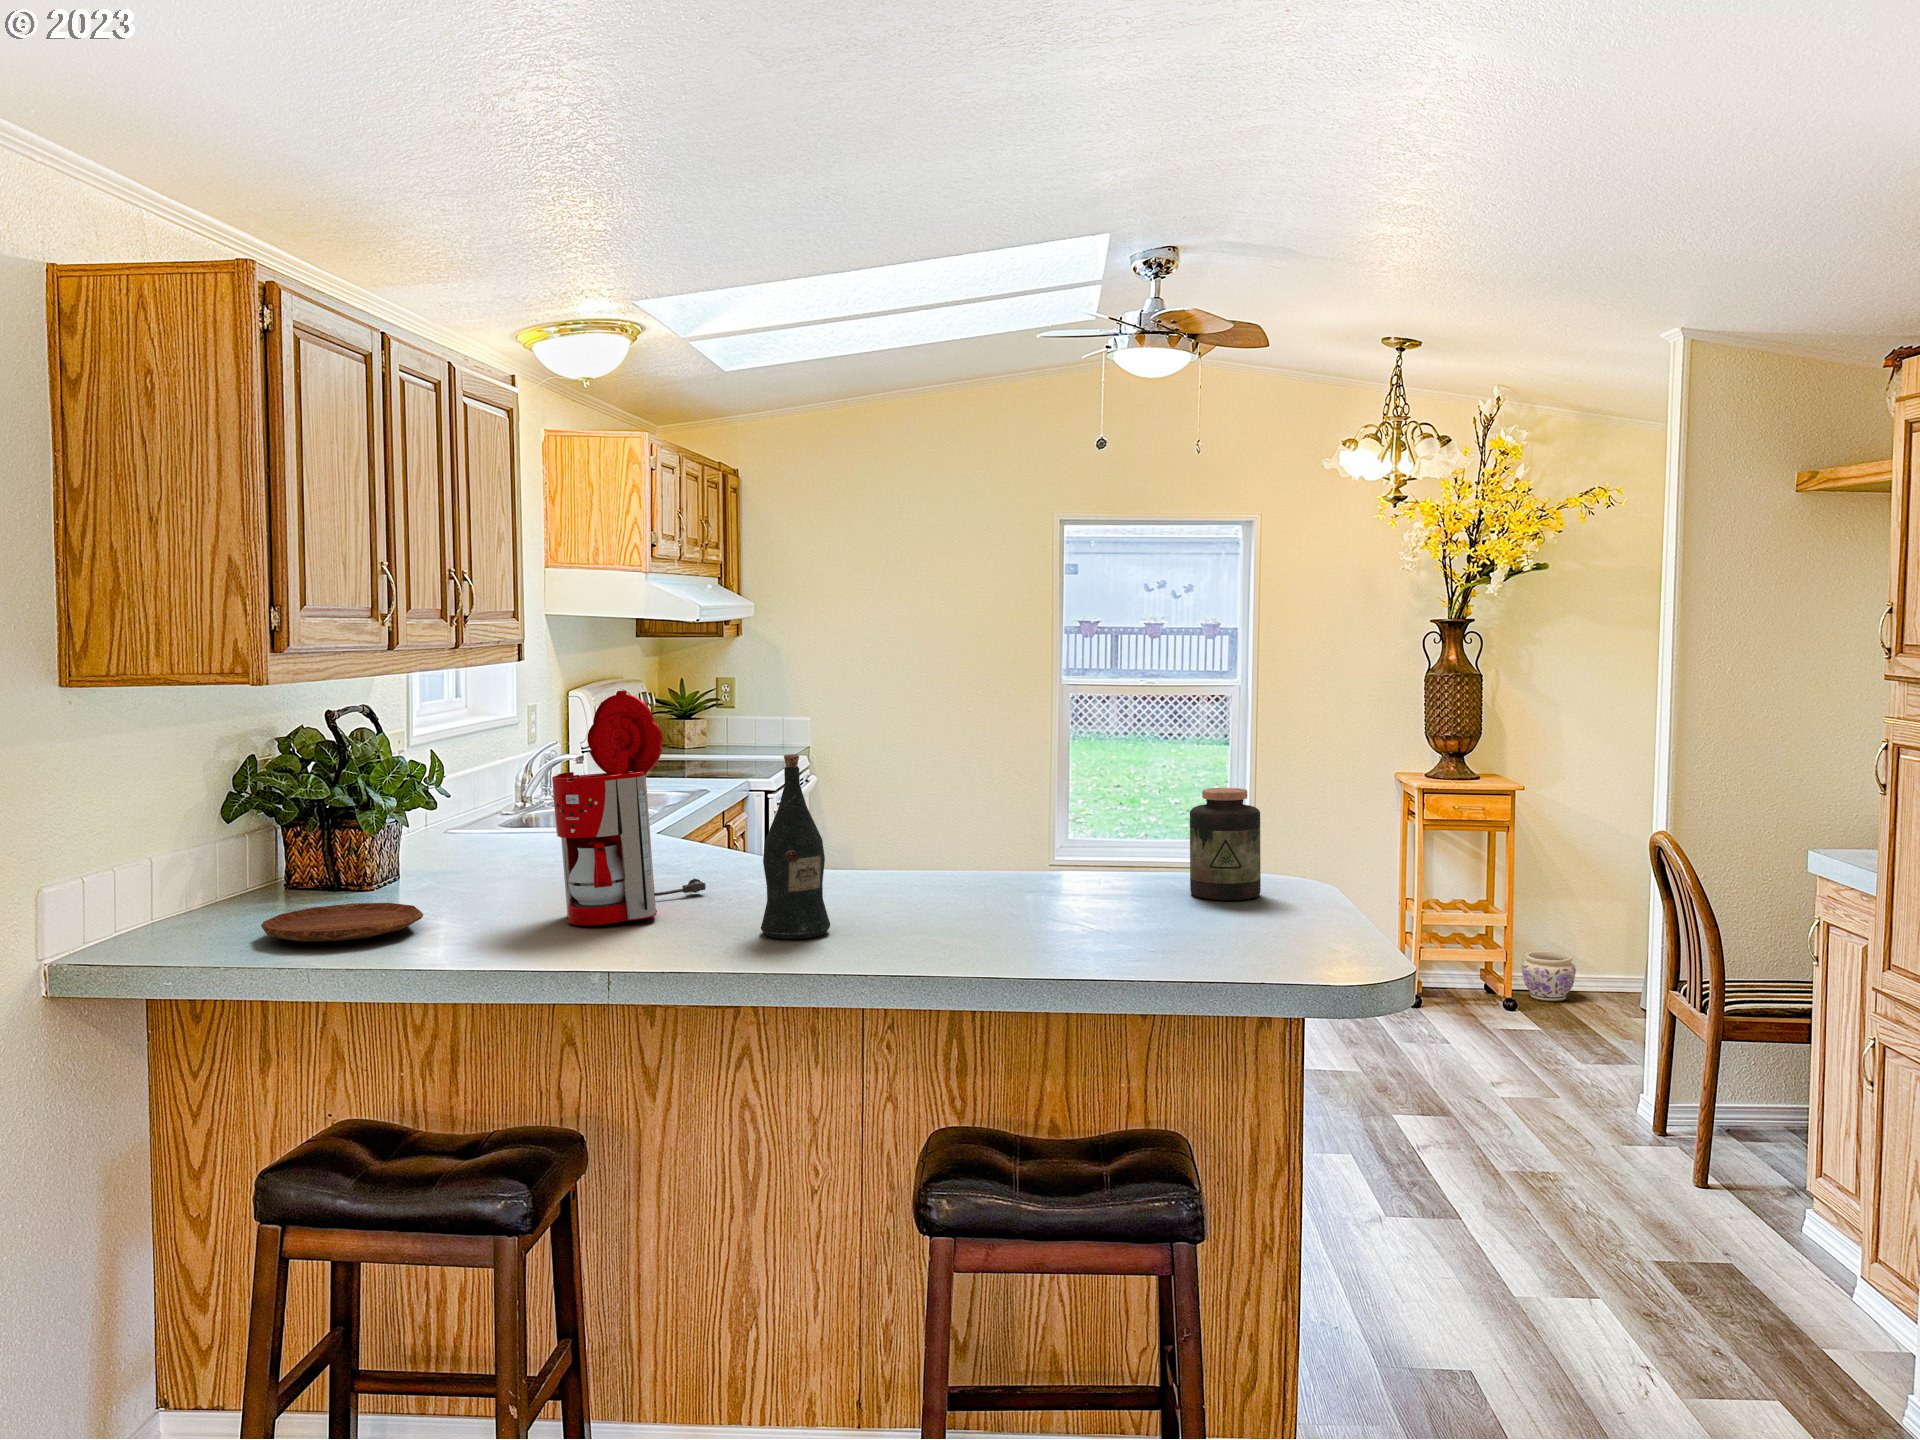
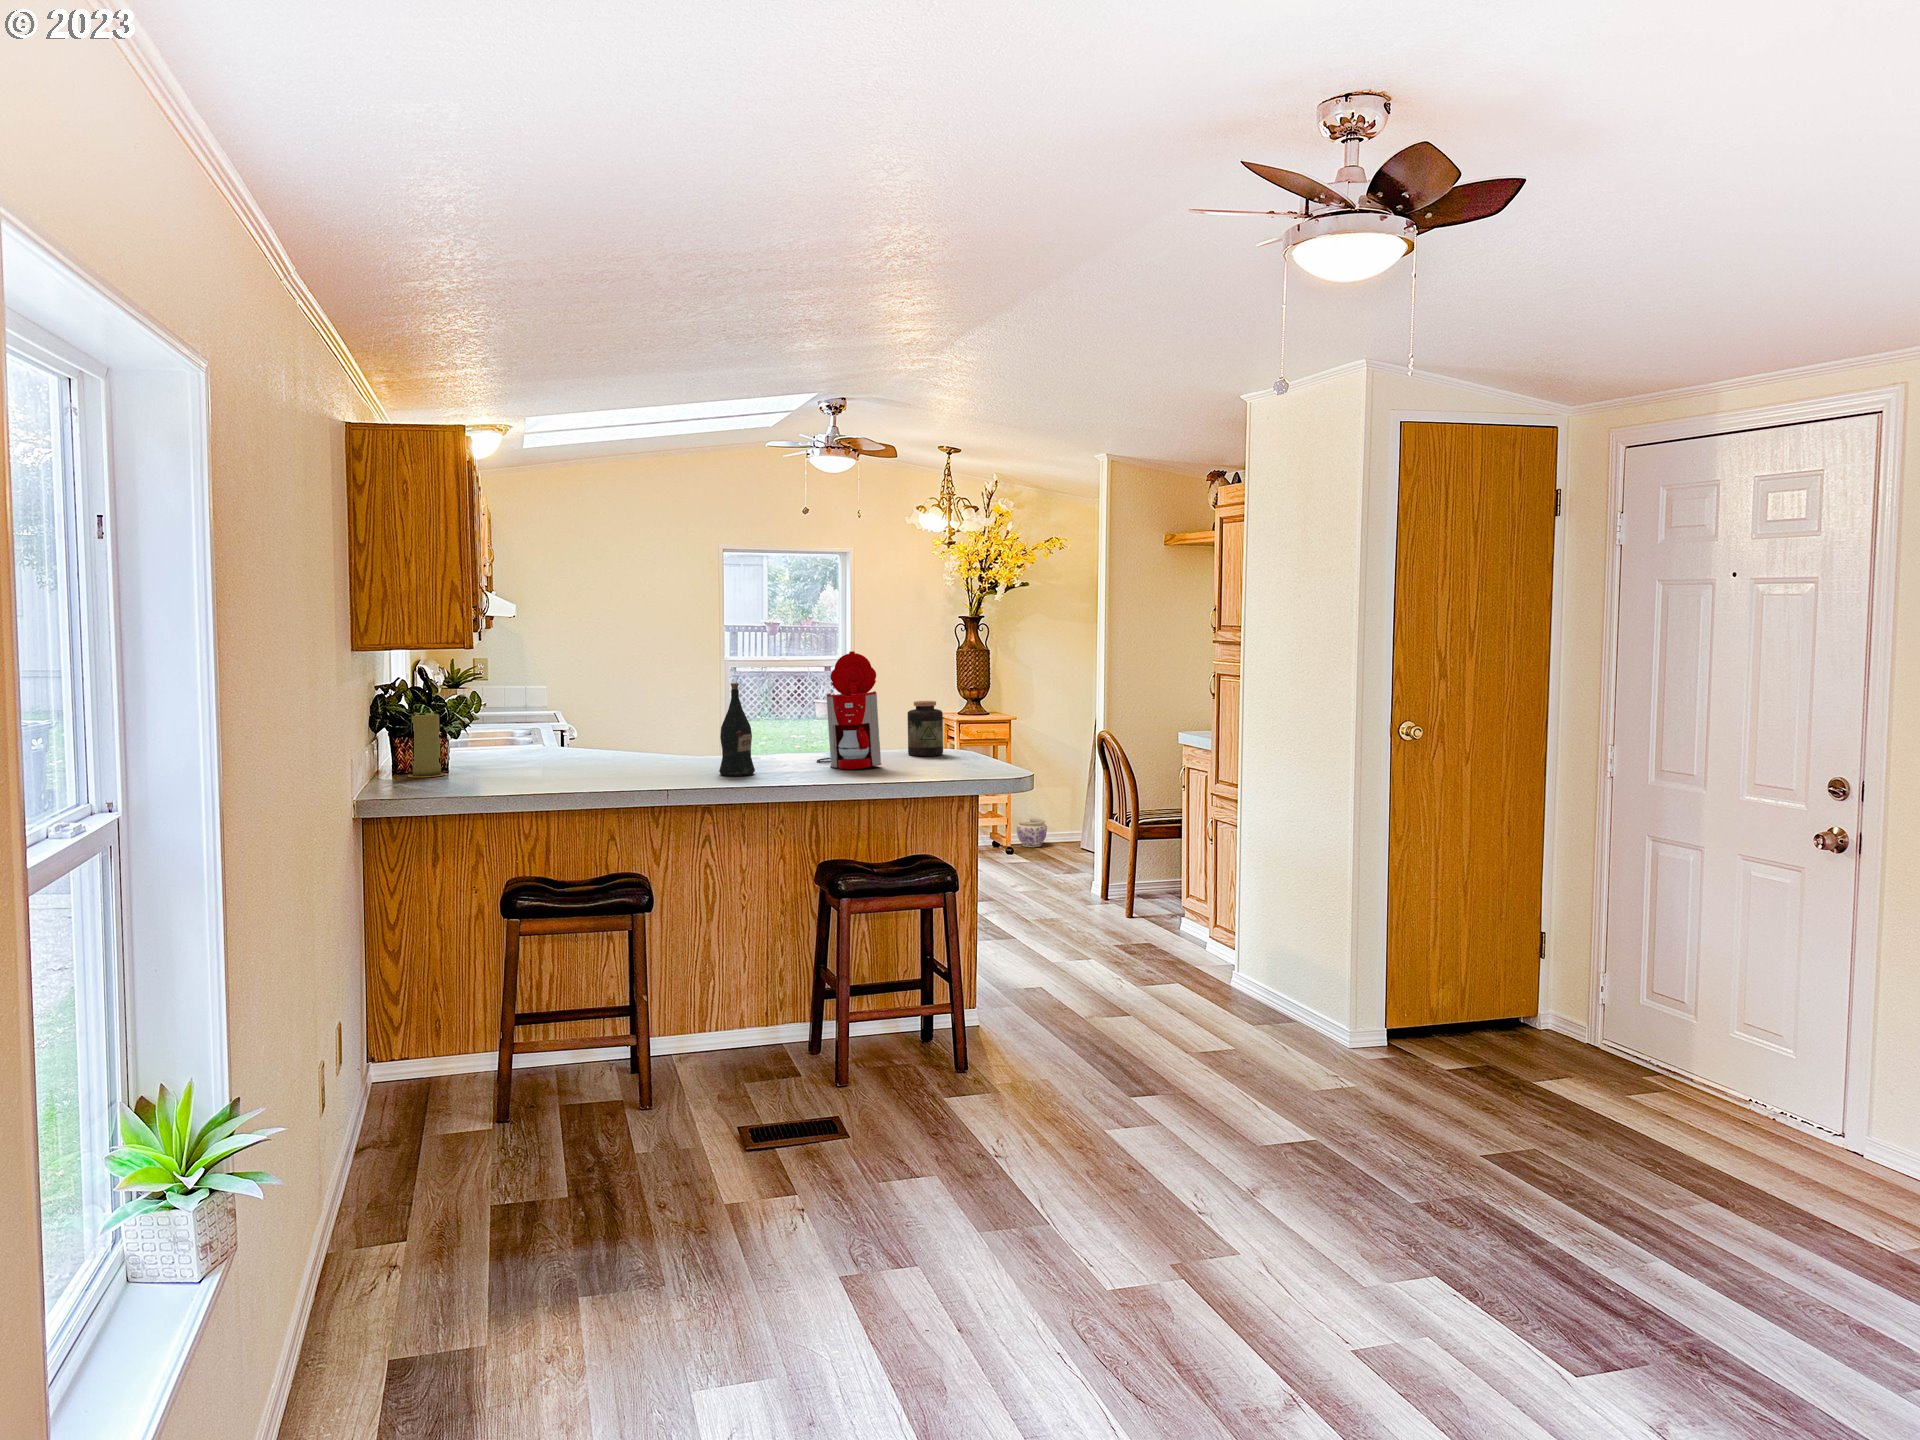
coffee maker: present [552,691,706,925] -> present [817,651,881,769]
candle: none [273,791,339,904] -> present [408,713,446,777]
tray: present [261,903,423,942] -> none [450,770,536,786]

